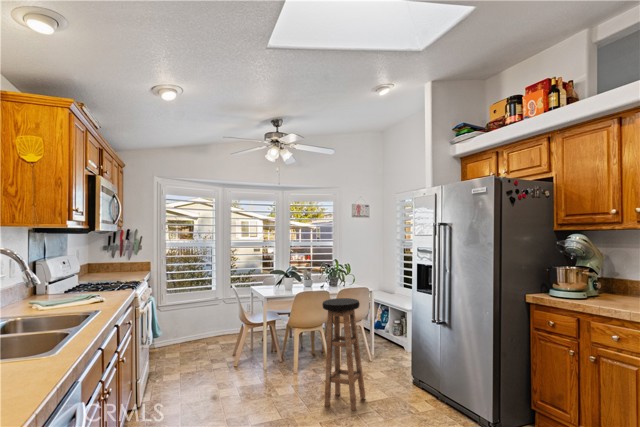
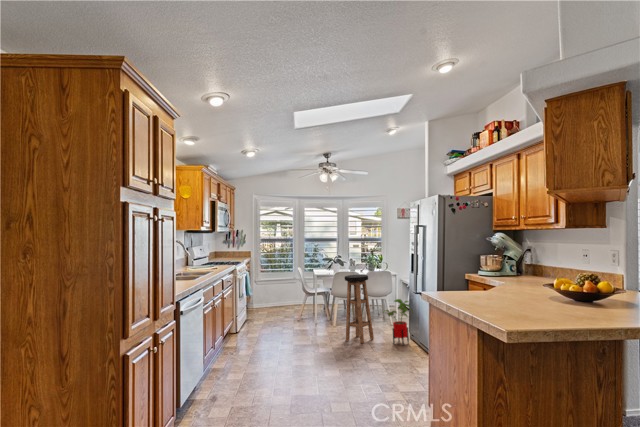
house plant: none [385,336,430,408] -> present [385,299,413,345]

